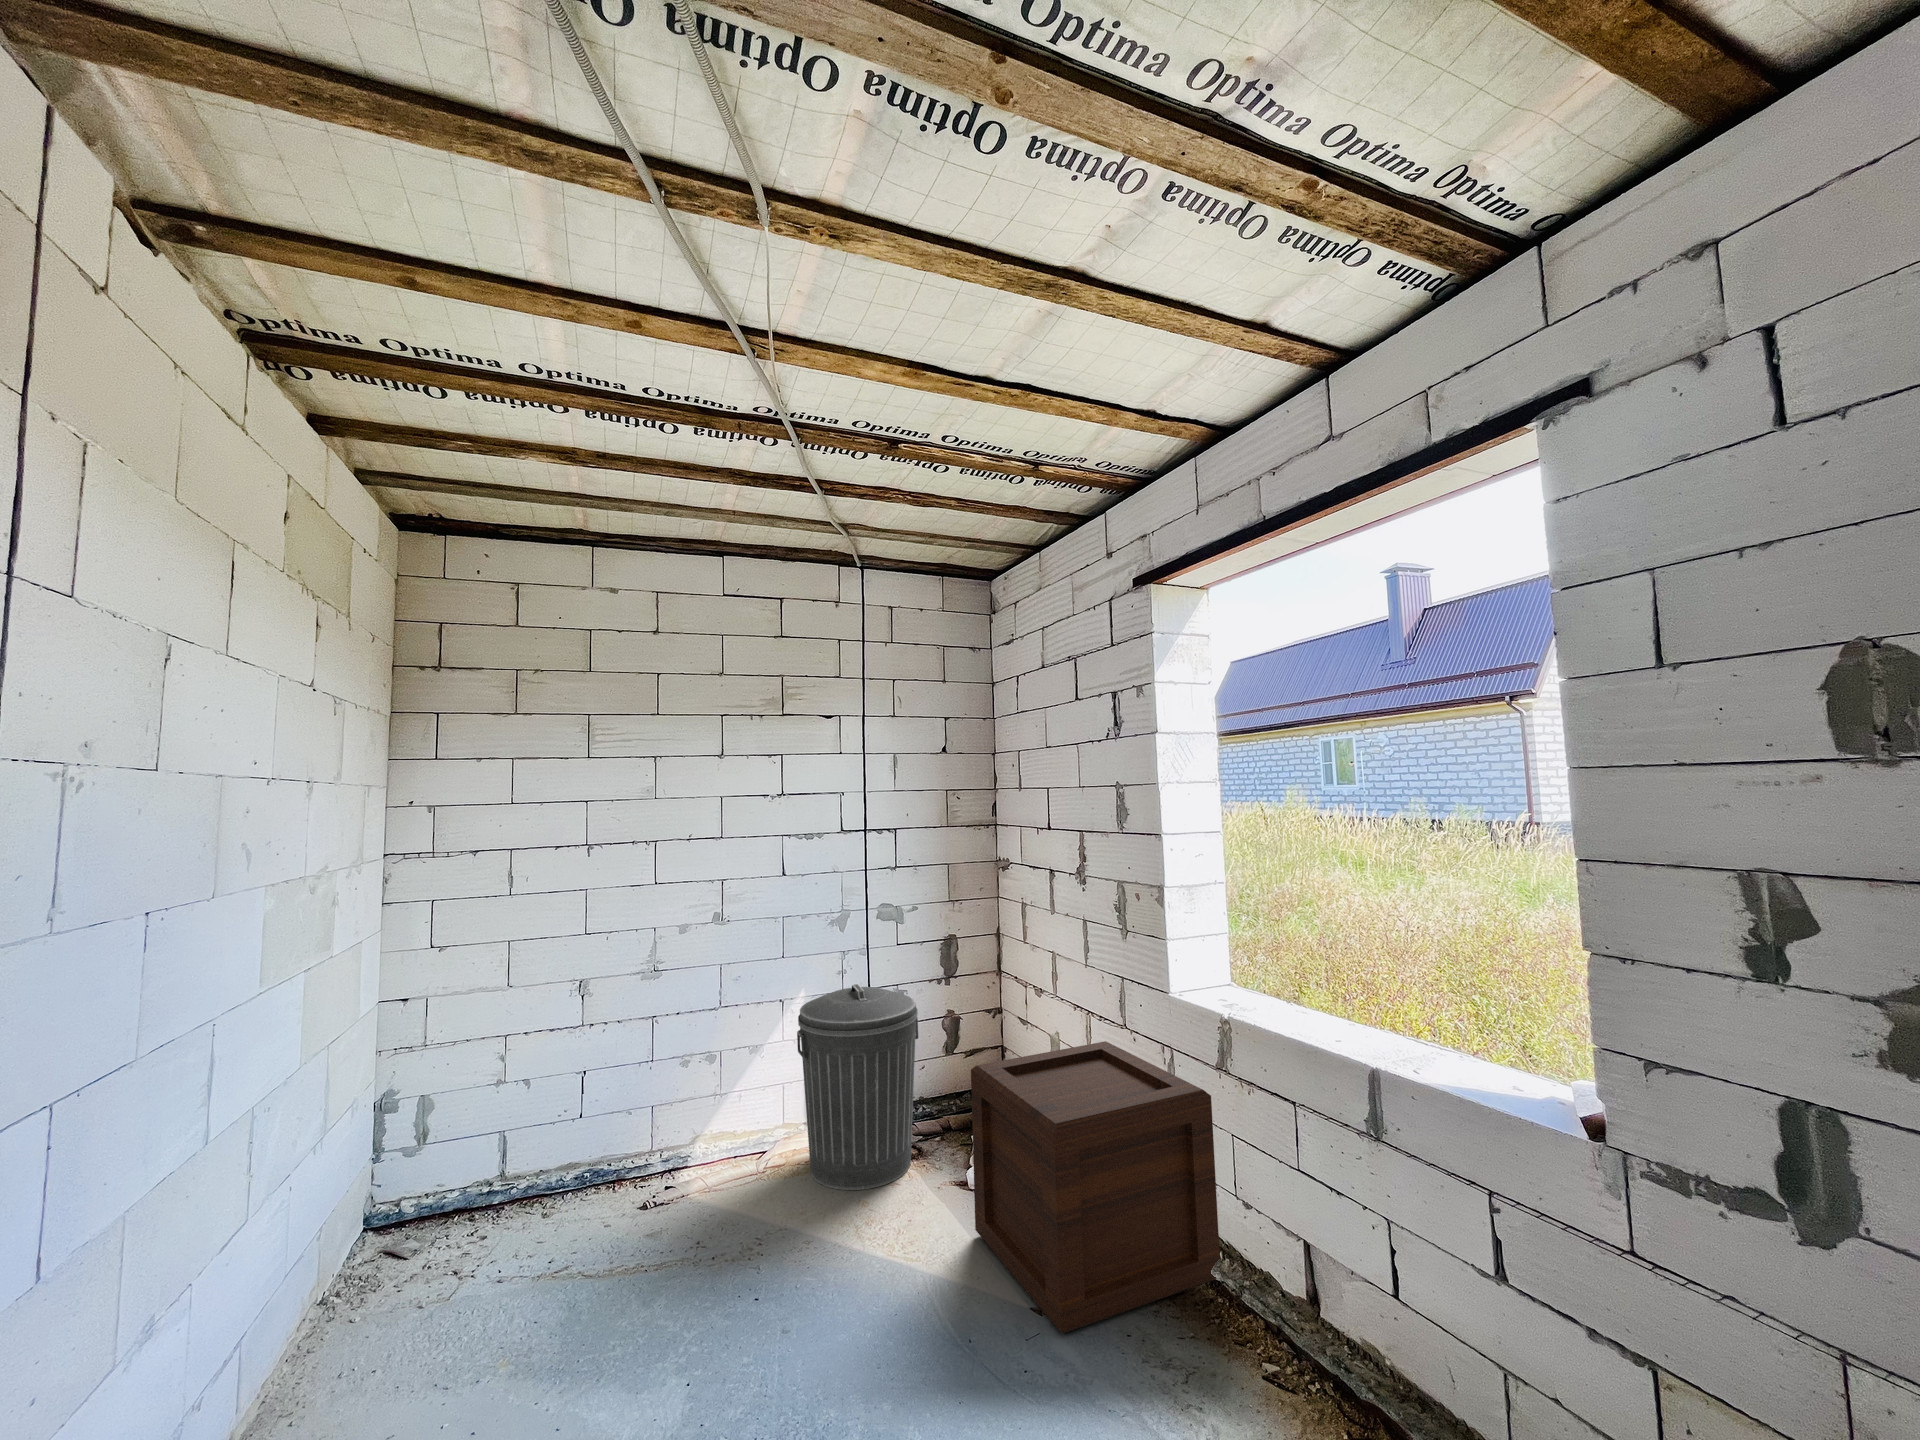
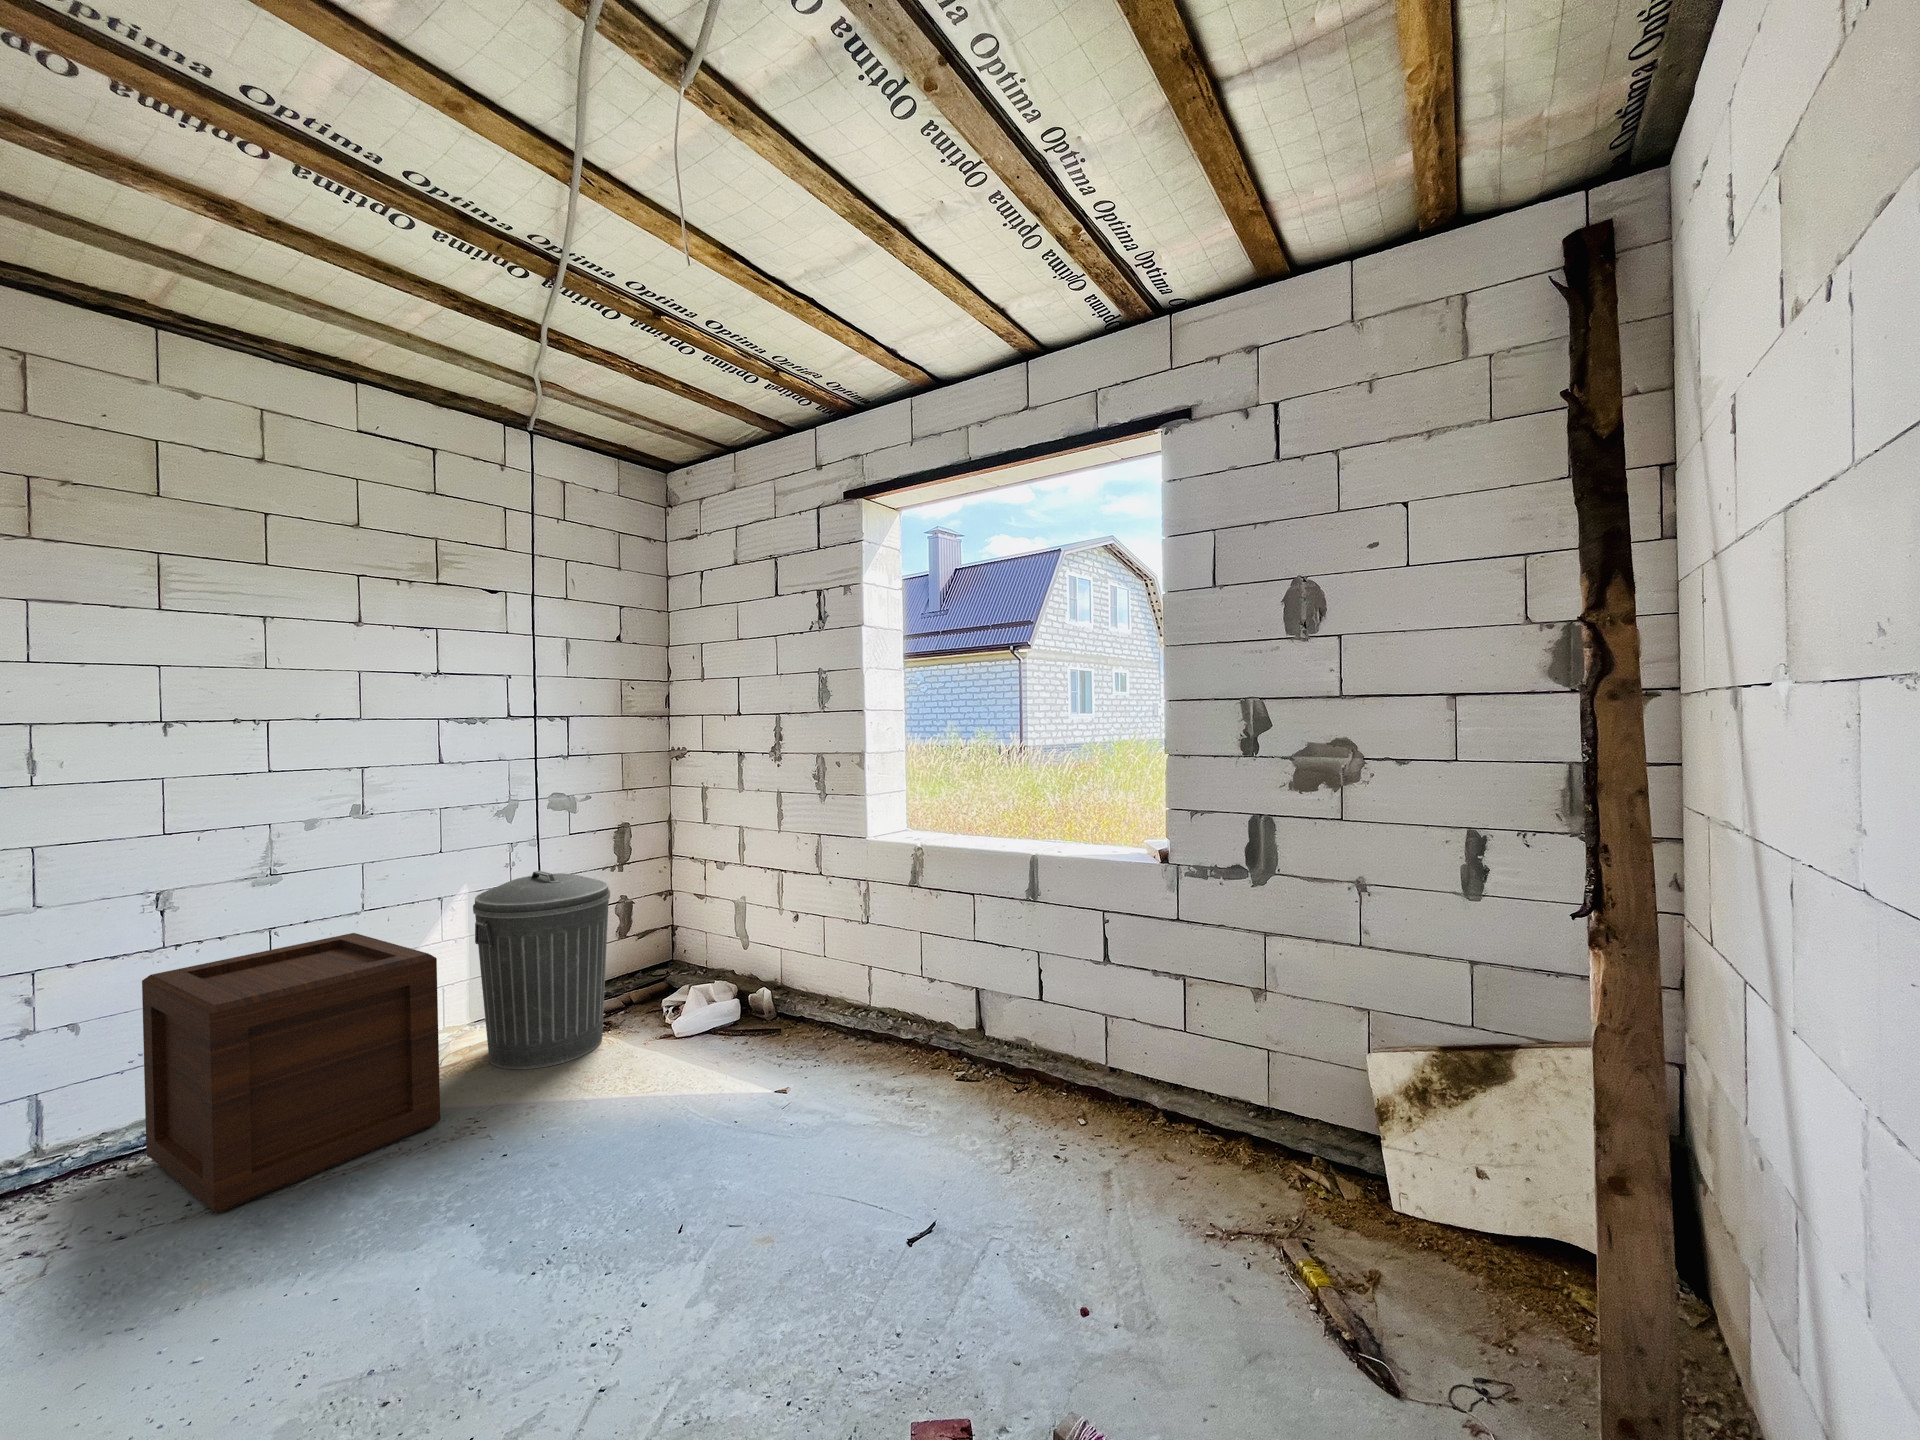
wooden crate: present [971,1041,1220,1334] -> present [142,933,440,1213]

